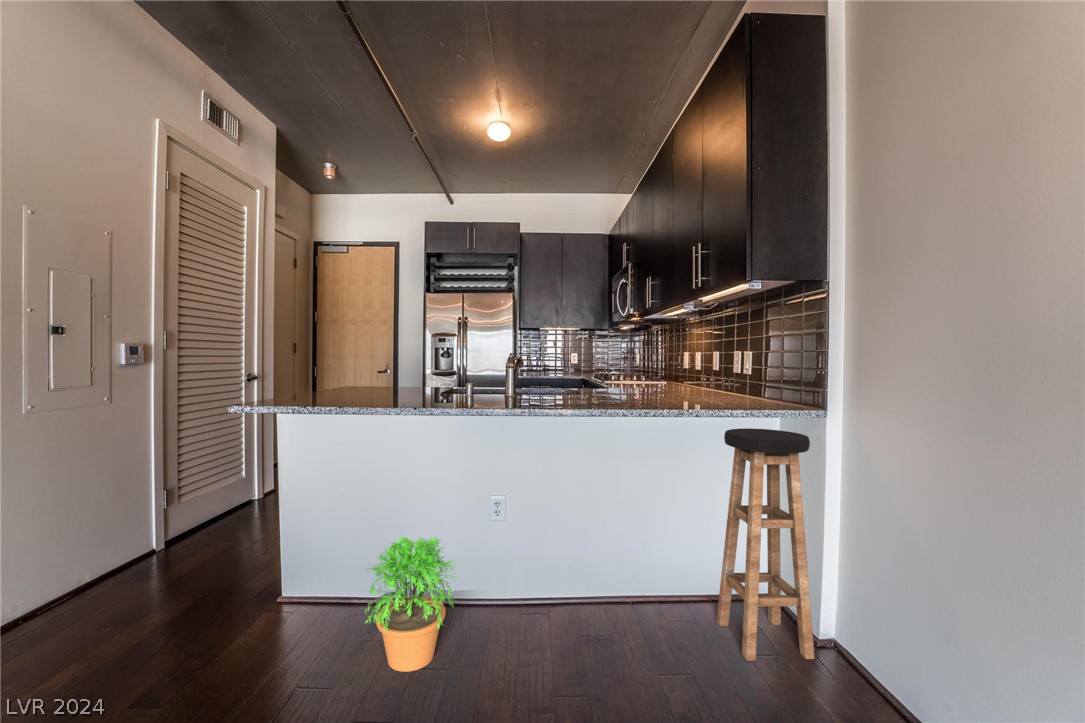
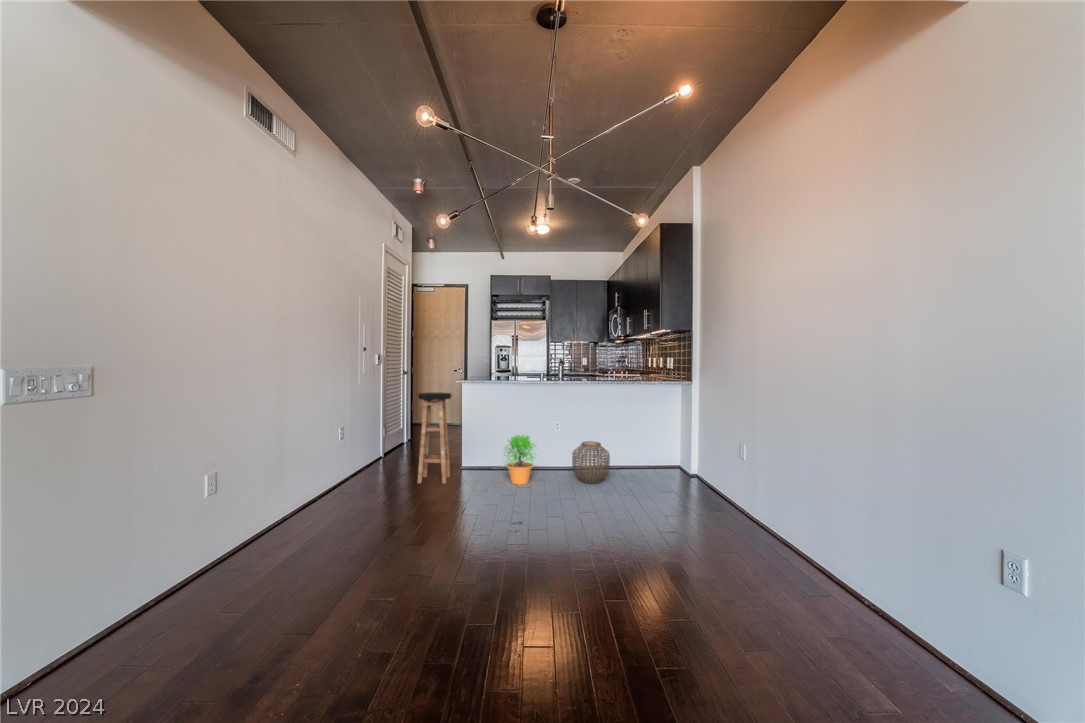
bar stool: present [717,428,815,661] -> present [417,393,451,484]
woven basket: none [542,549,633,667] -> present [572,441,610,484]

